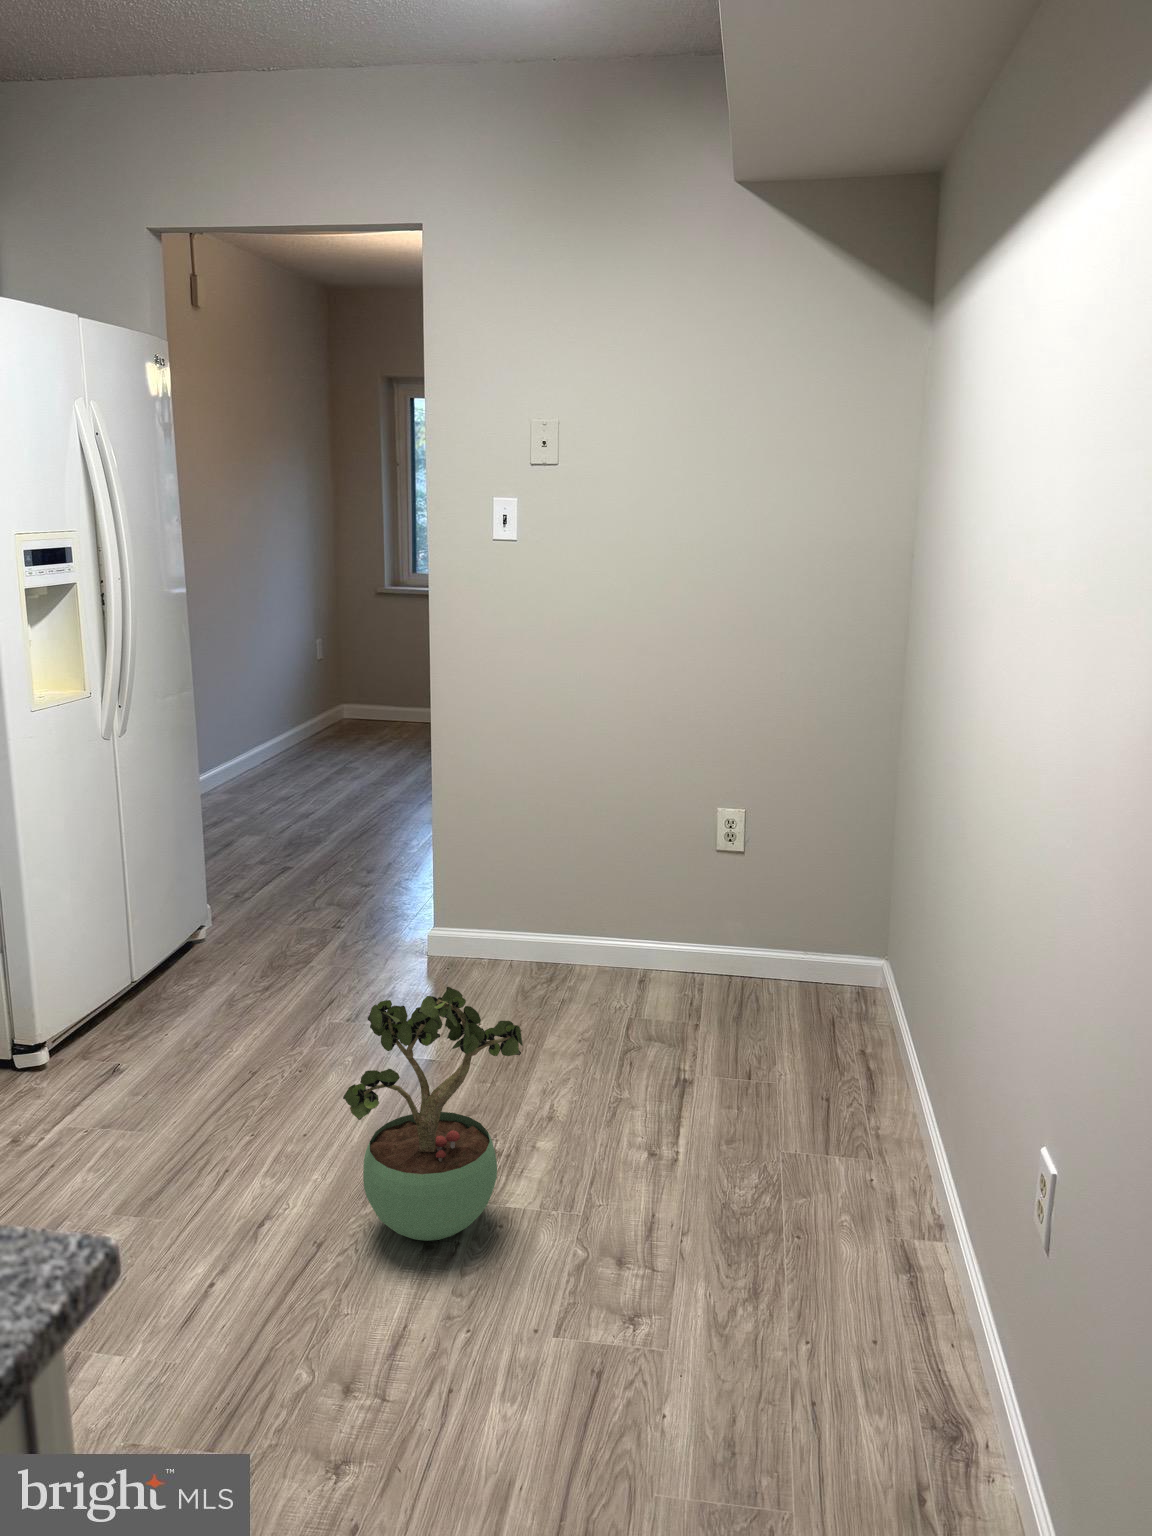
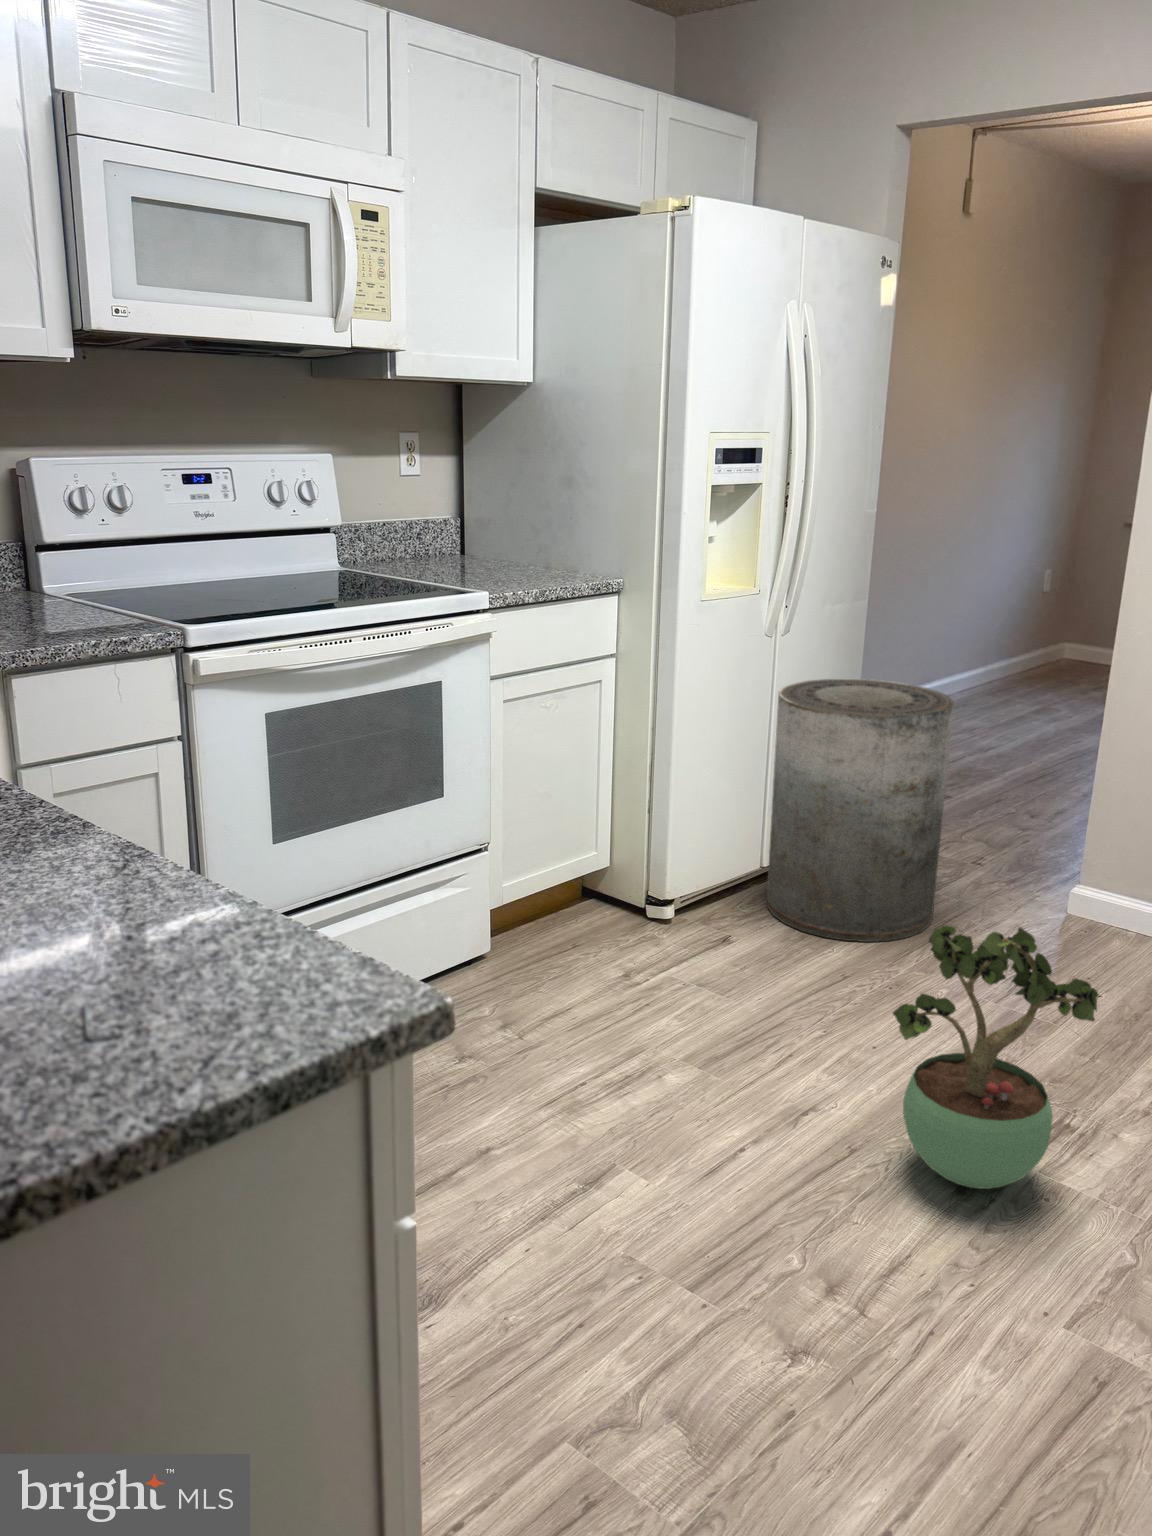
trash can: none [129,772,316,1039] -> present [767,679,954,942]

